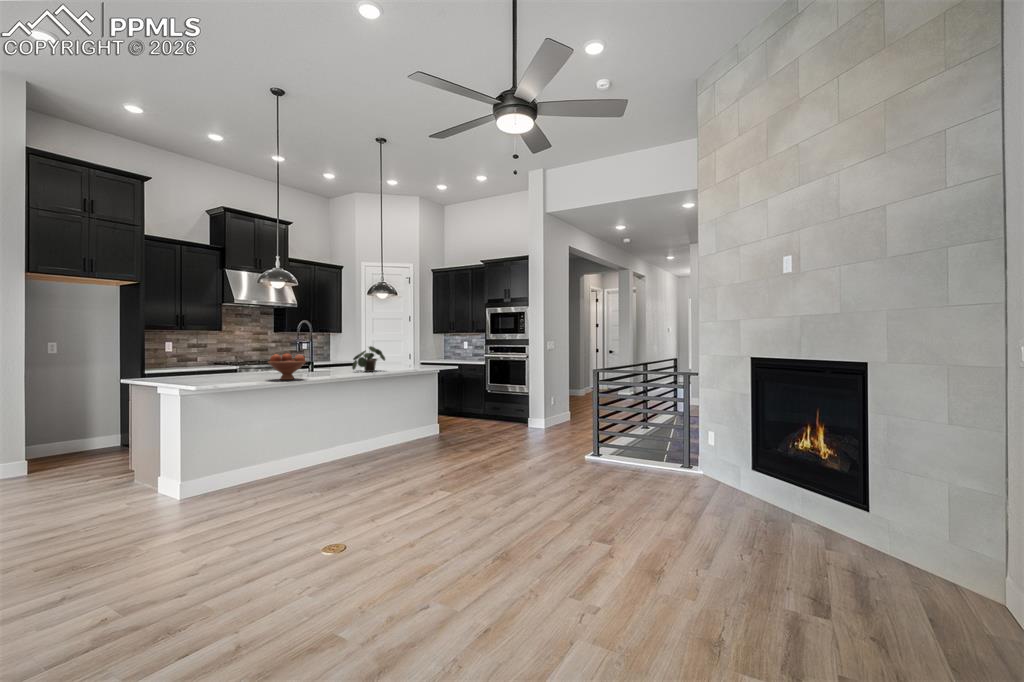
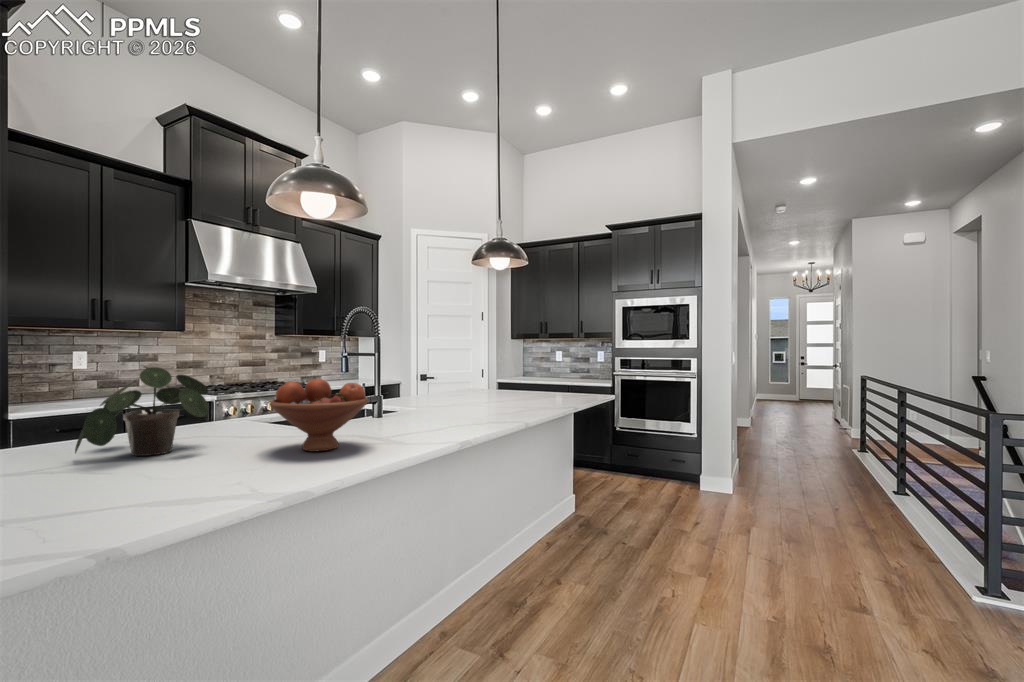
potted plant: present [352,346,385,372] -> present [75,367,209,456]

